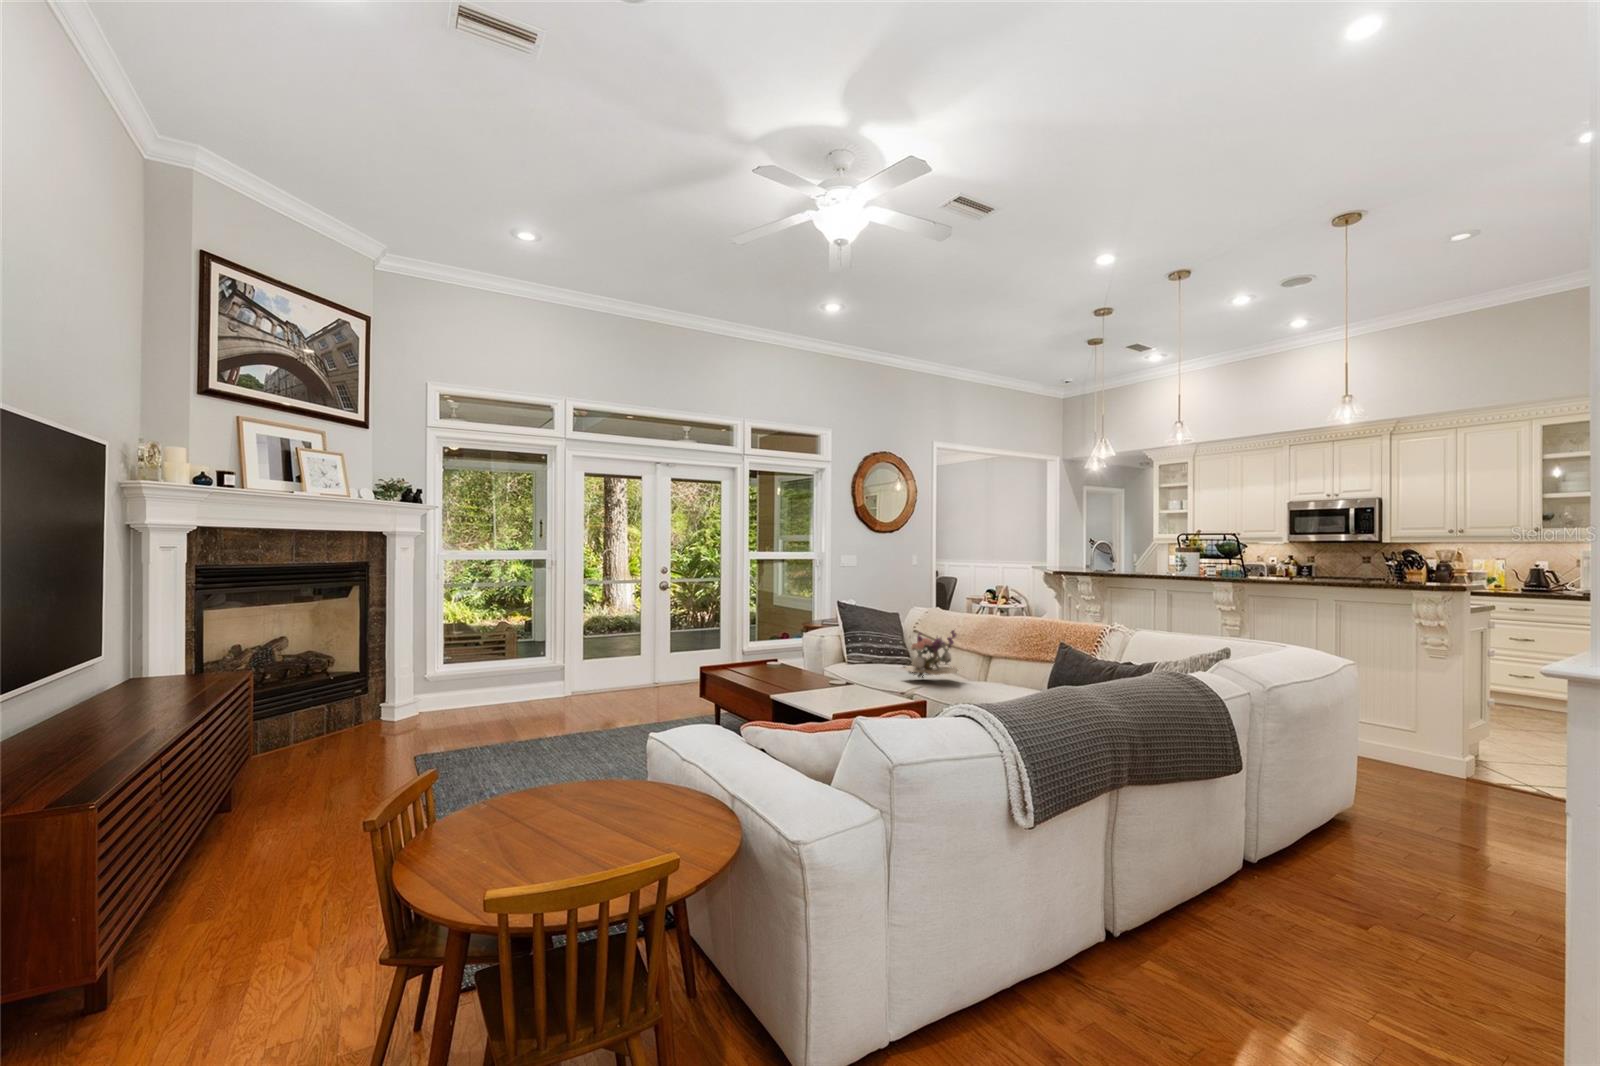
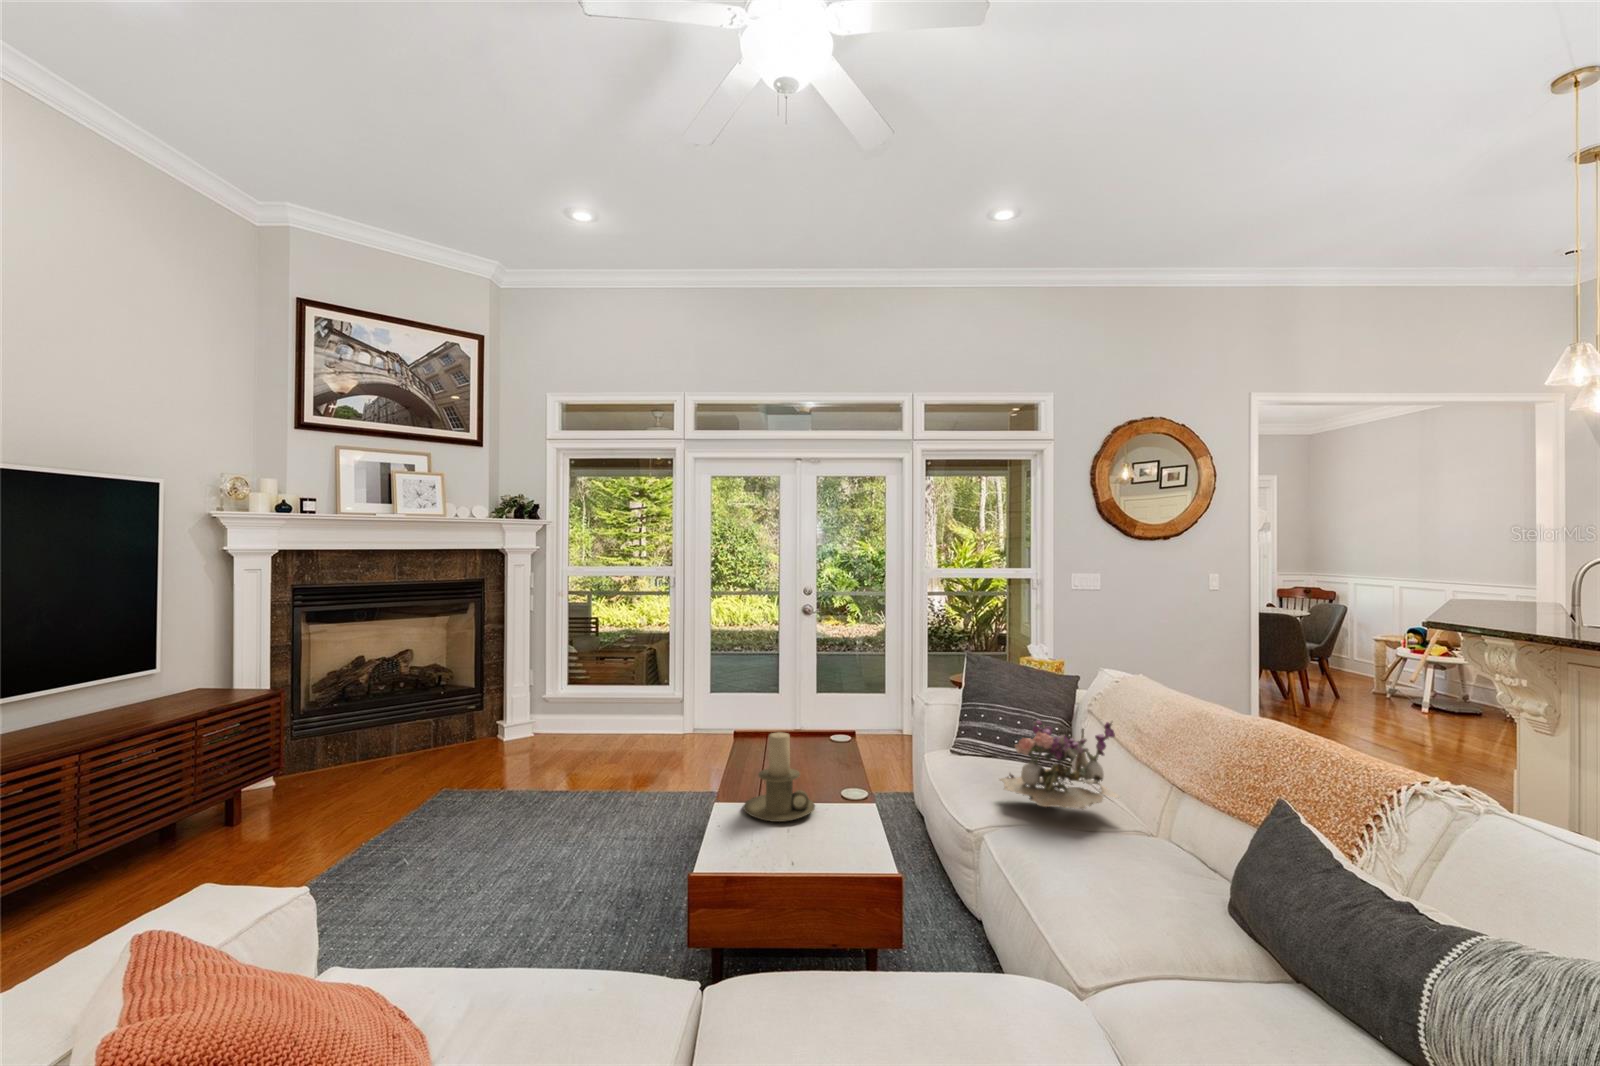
candle holder: none [791,647,836,699] -> present [743,732,815,822]

